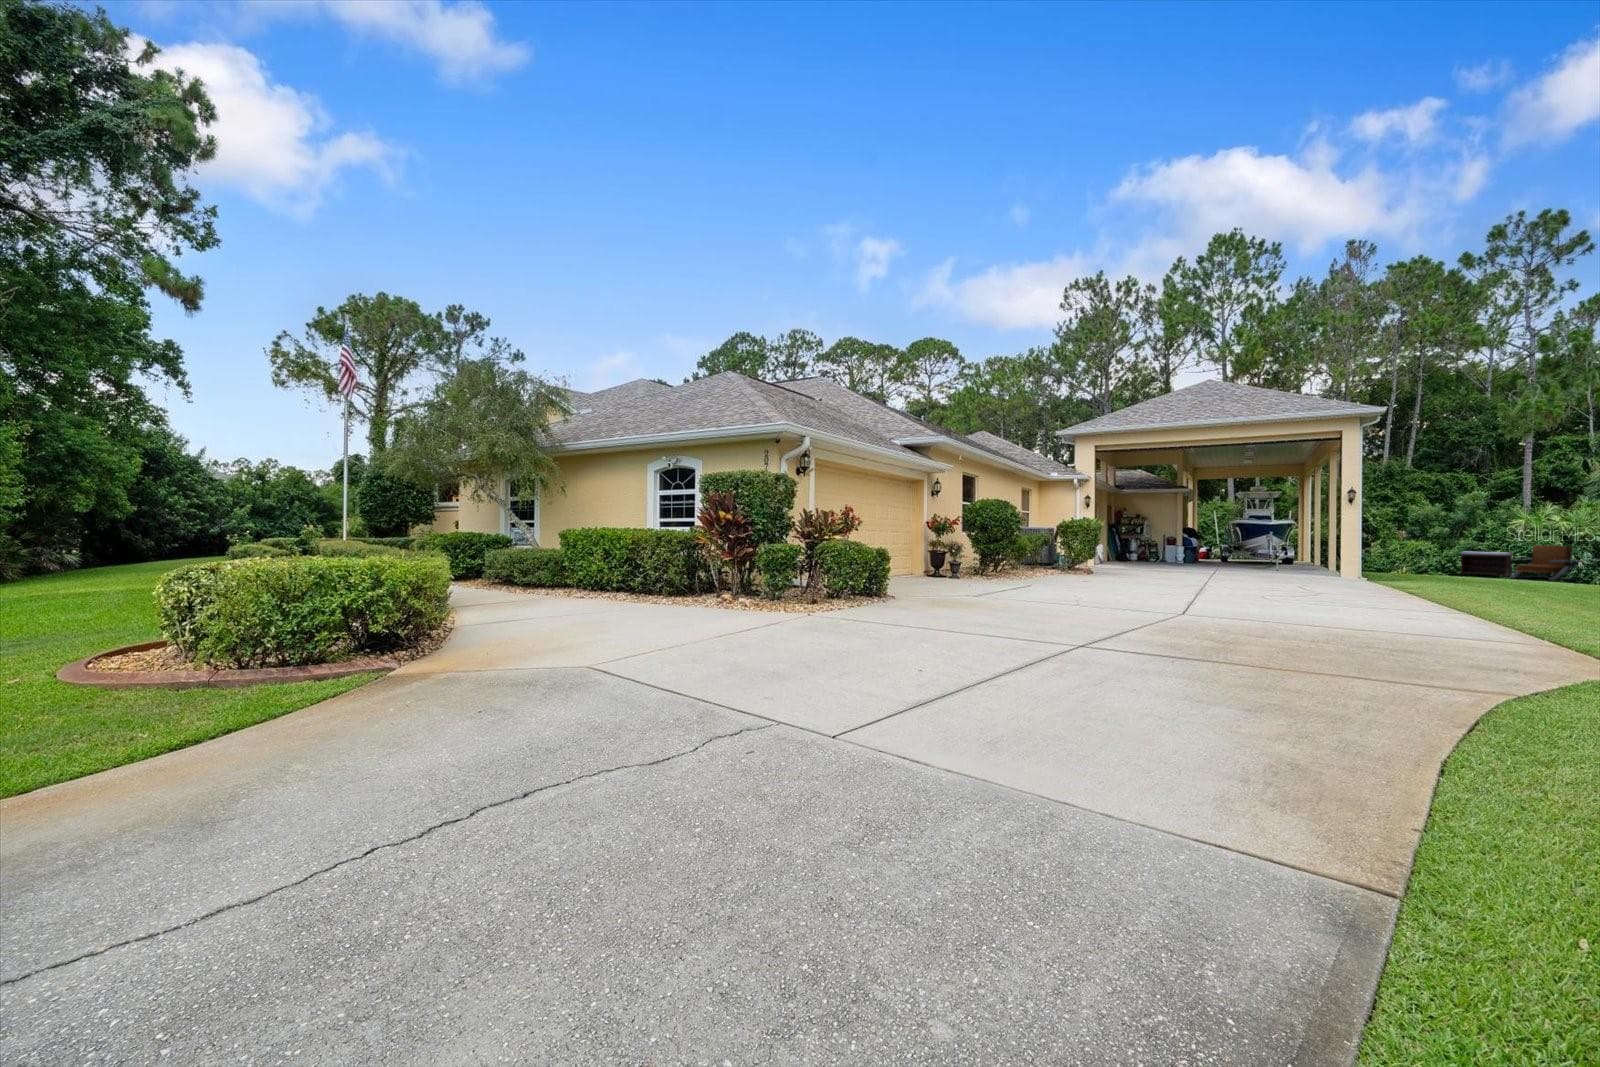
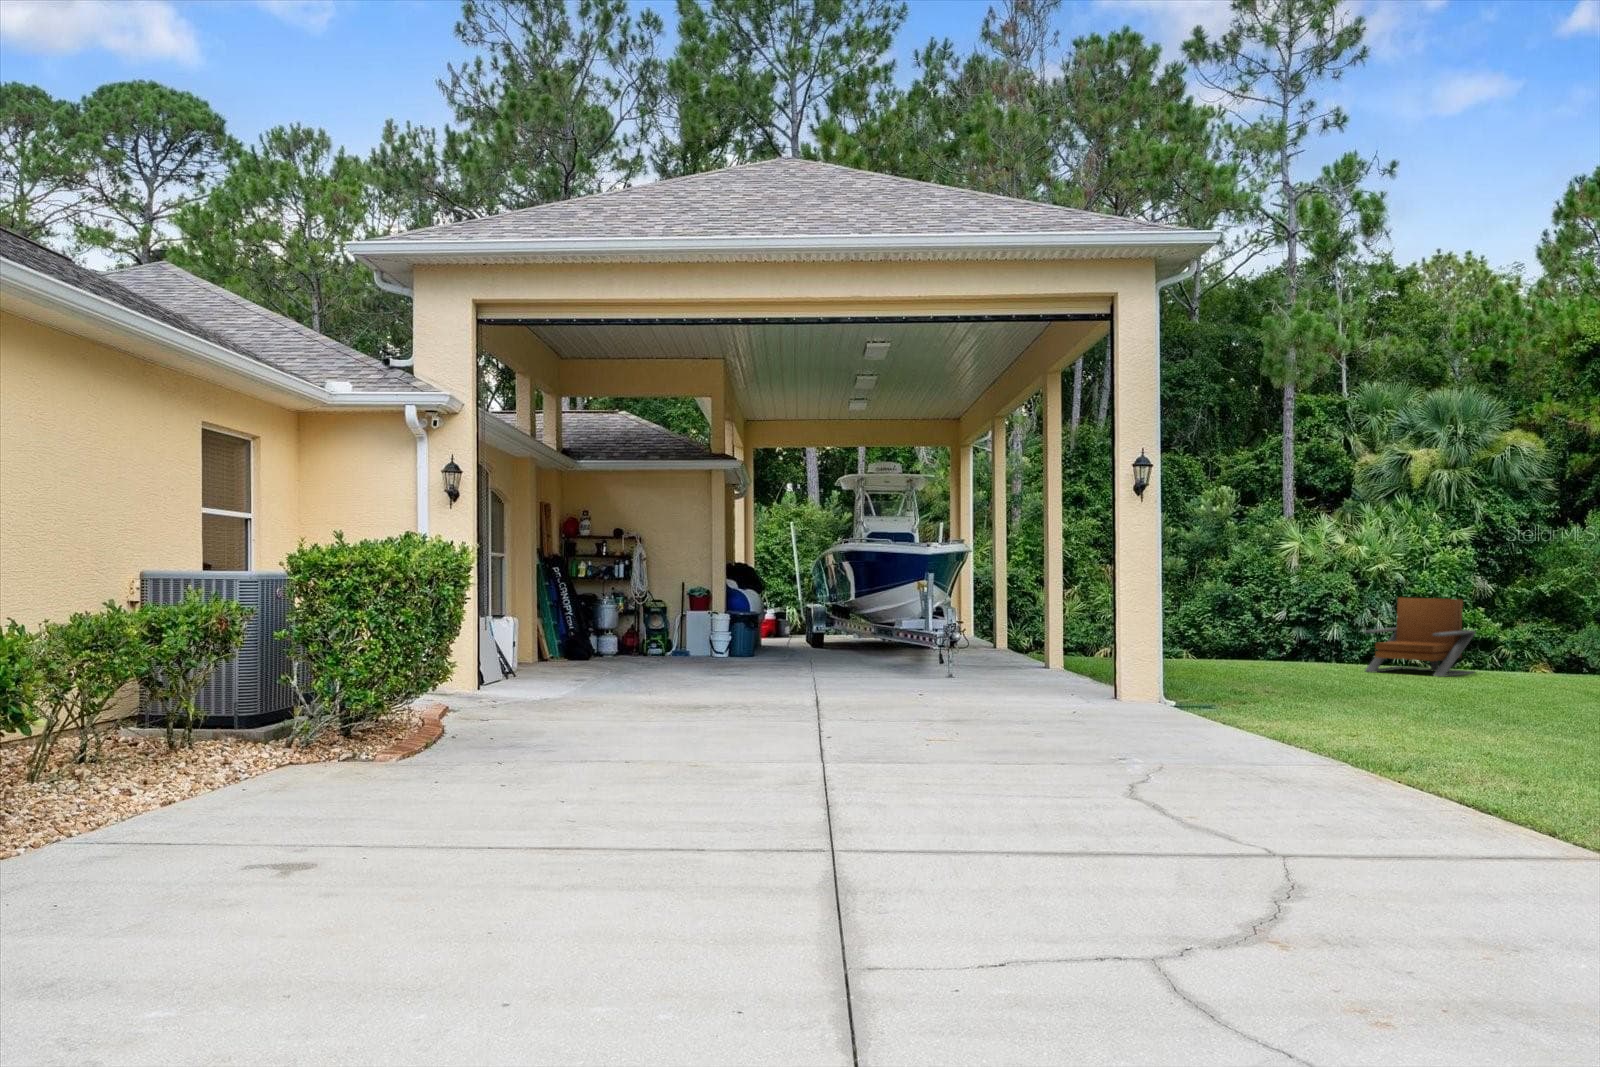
bench: present [1461,552,1513,577] -> none [1274,614,1364,670]

